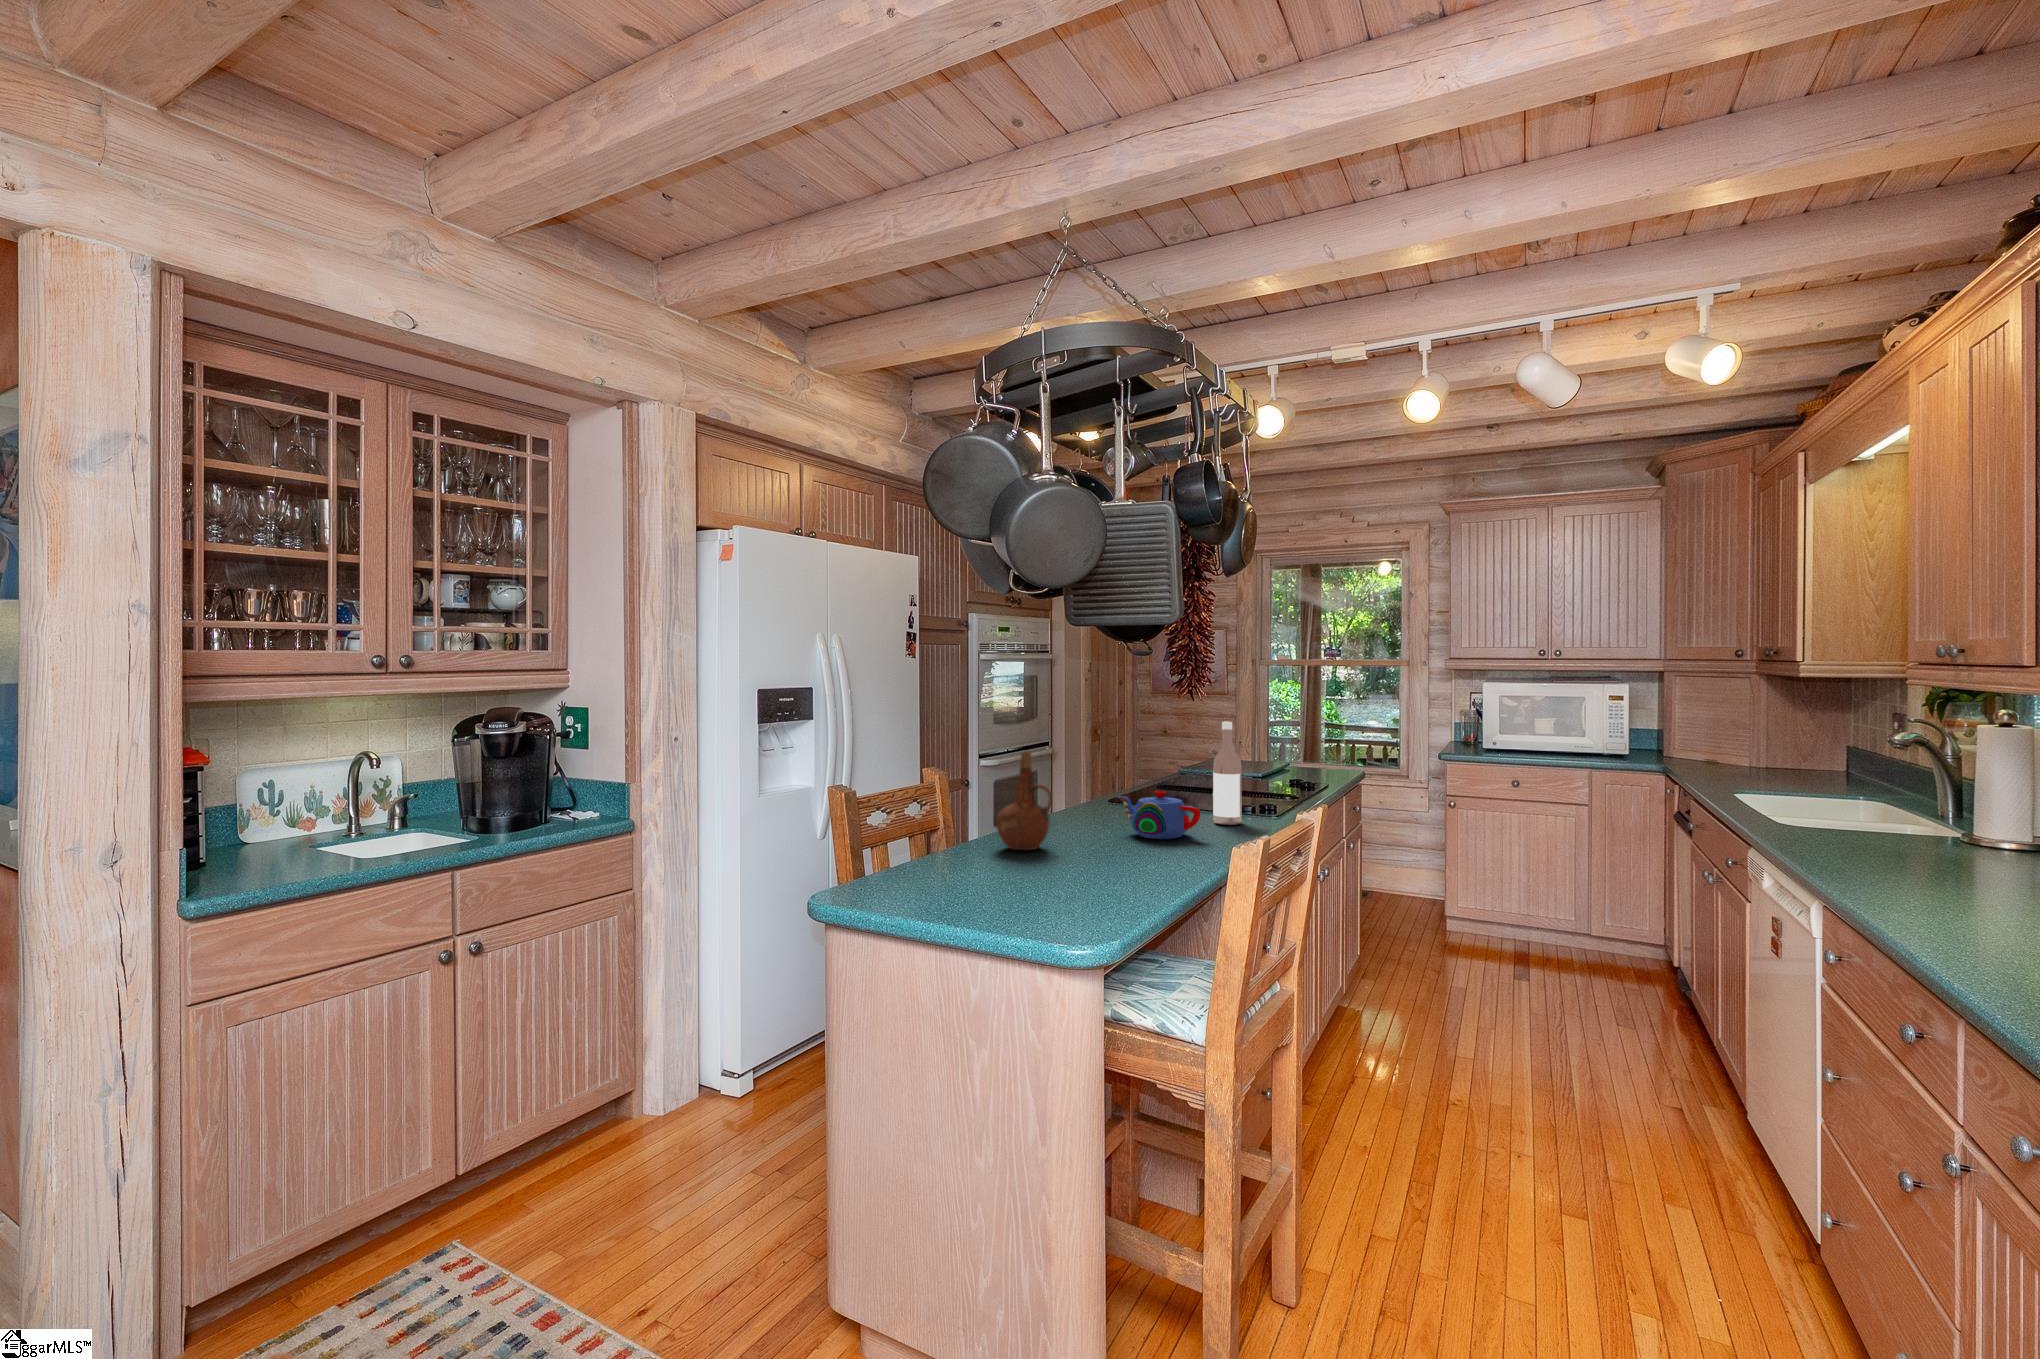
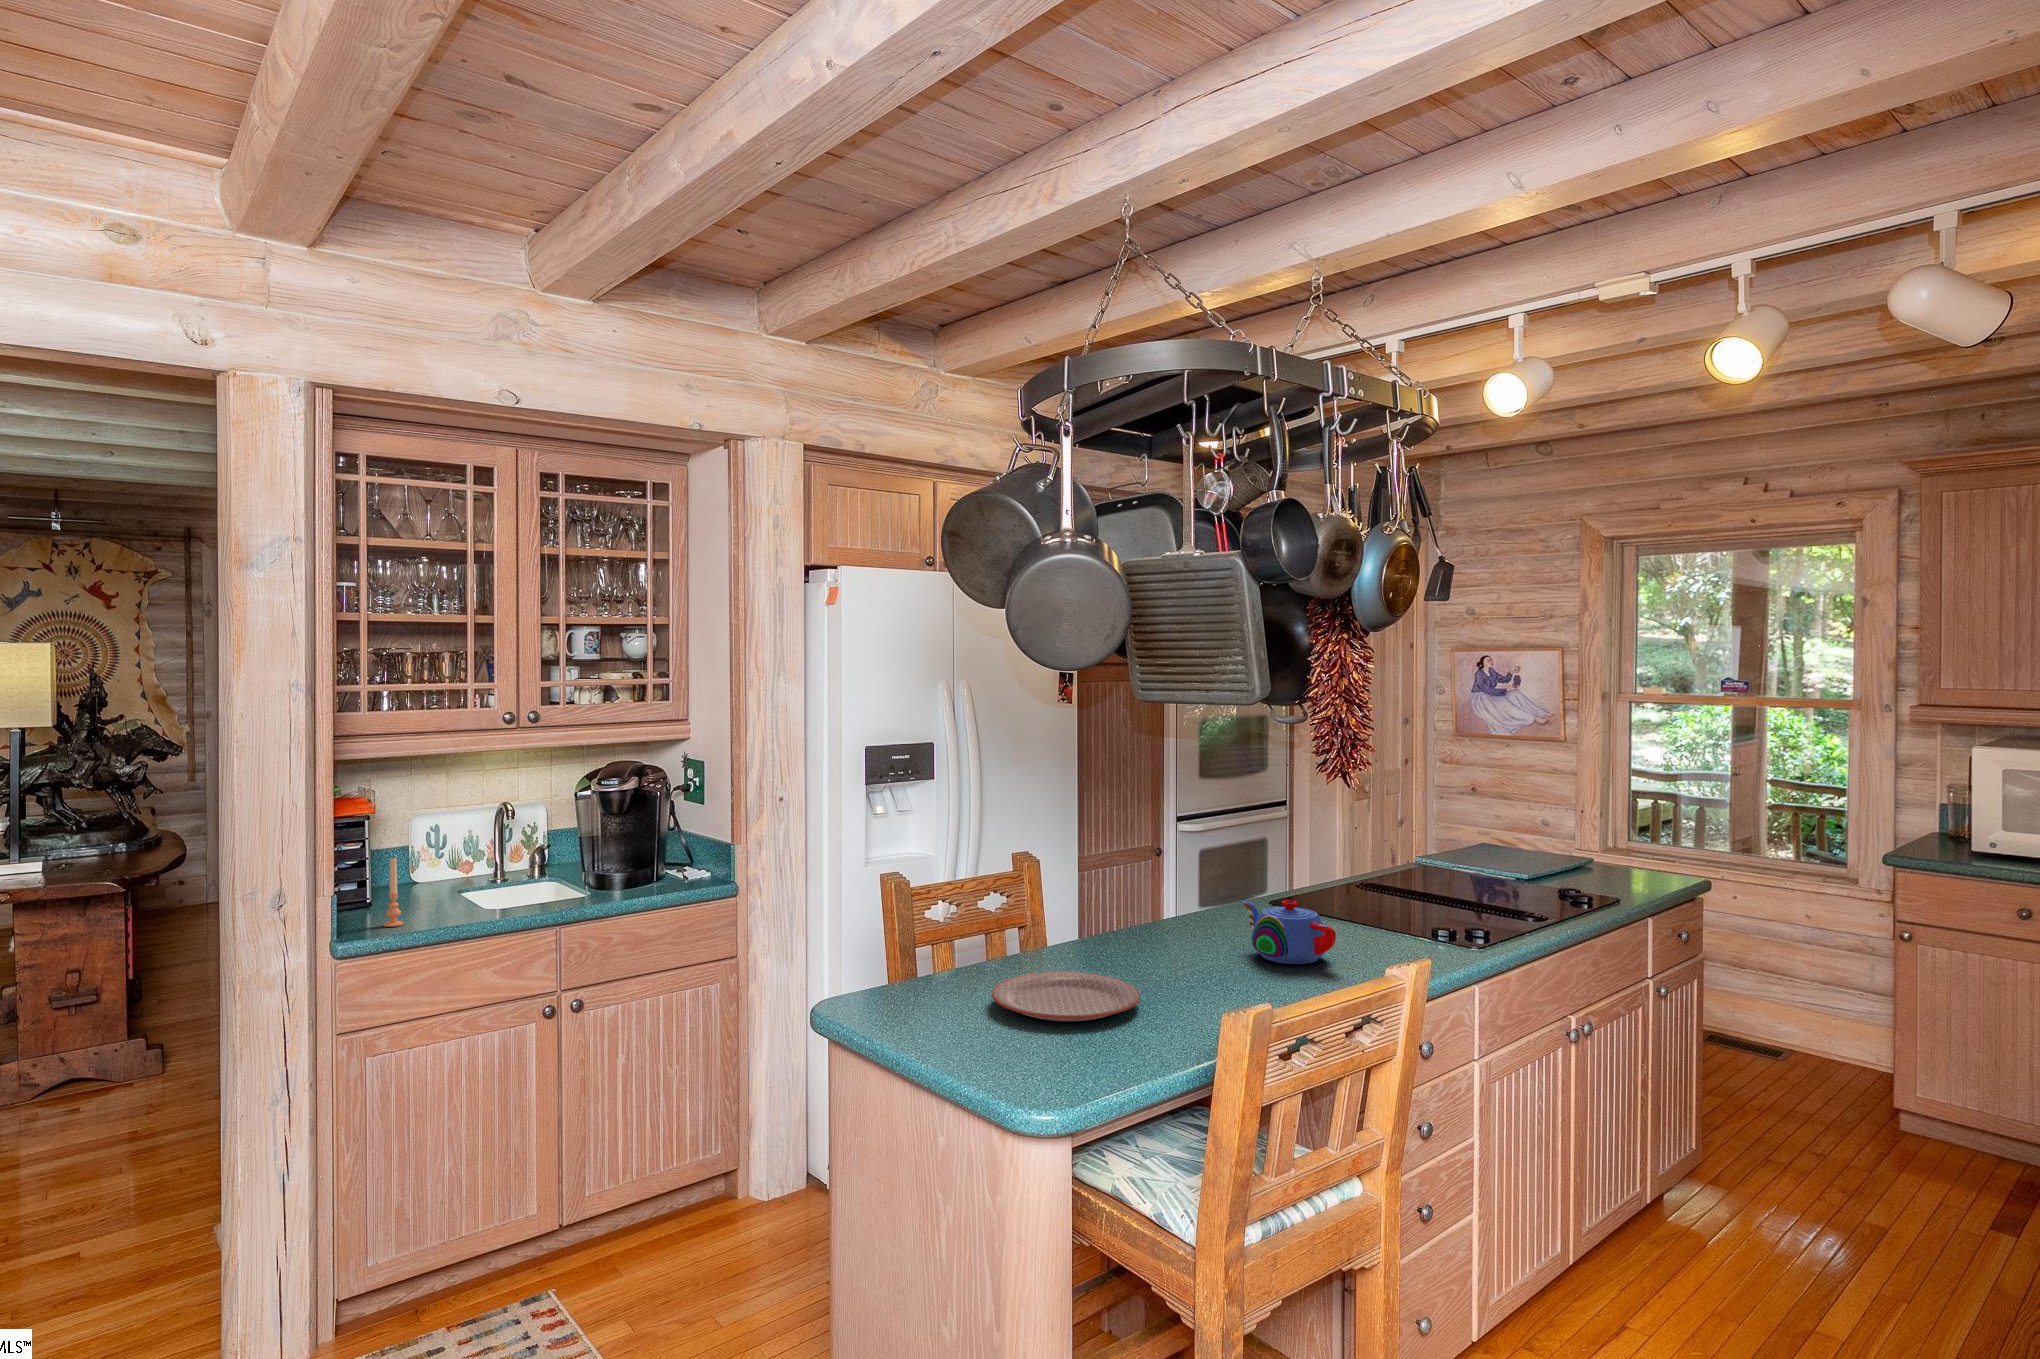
wine bottle: present [1213,722,1242,825] -> none [1380,812,1419,951]
ceramic pitcher: present [996,752,1052,850] -> none [1072,844,1140,963]
candle: none [245,805,270,882] -> present [384,858,403,927]
plate: none [966,855,1091,890] -> present [992,972,1140,1021]

